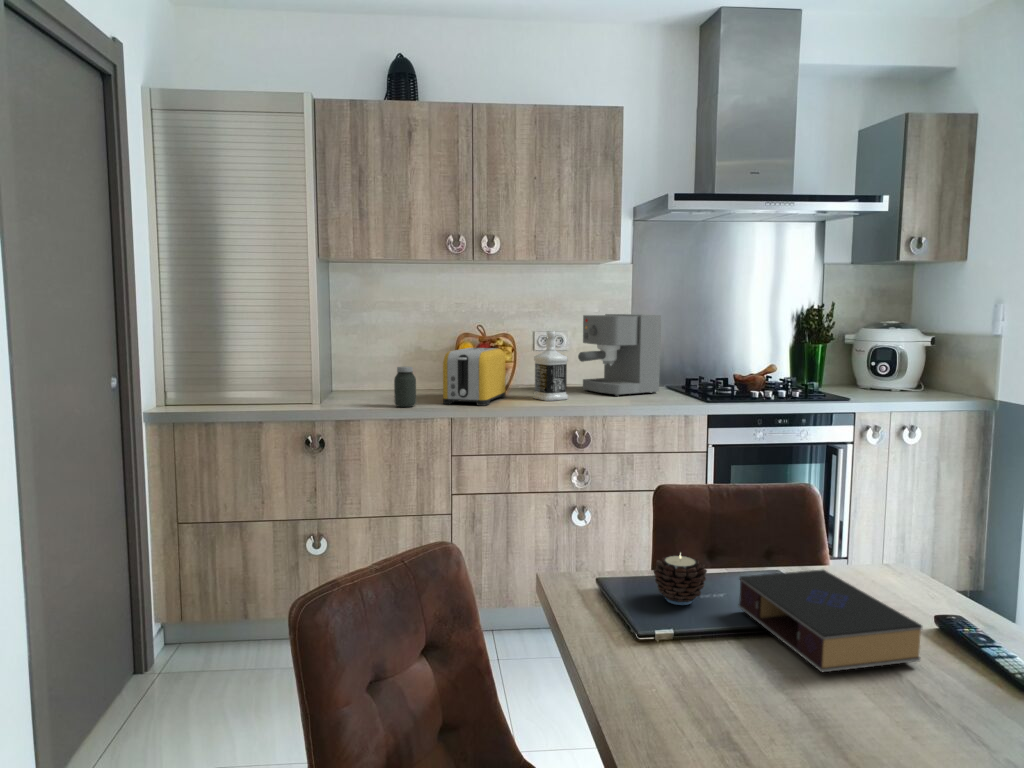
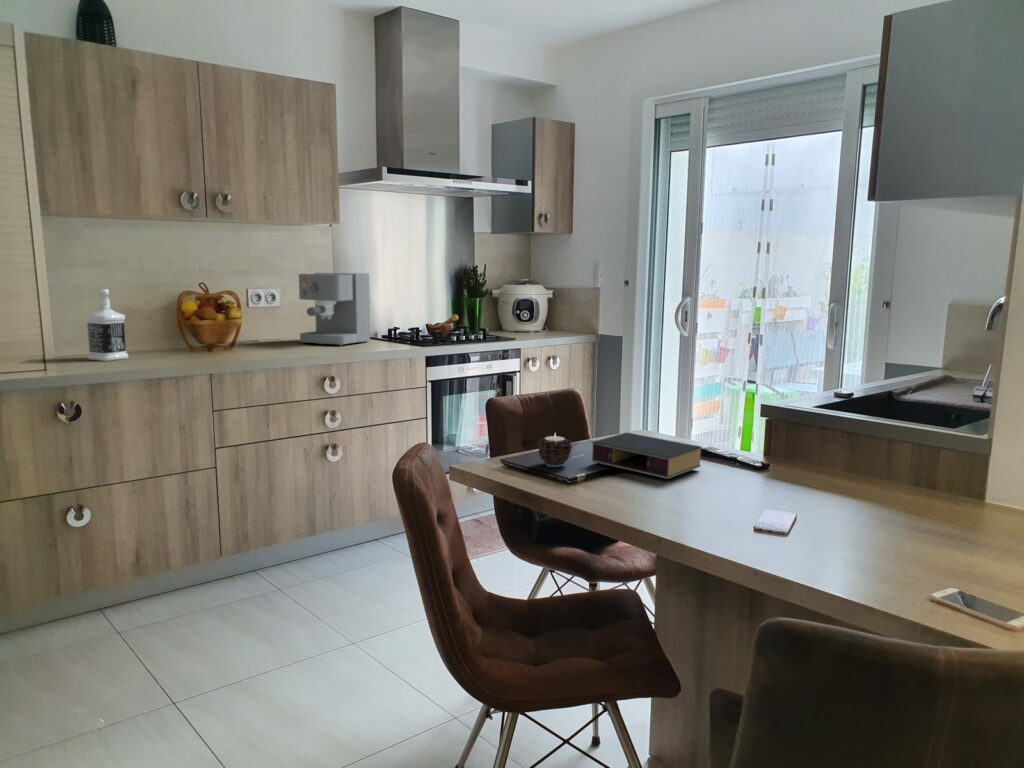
bottle: present [533,331,568,401] -> present [86,289,128,361]
toaster: present [443,348,505,406] -> none [194,306,244,361]
jar: present [394,367,416,407] -> none [151,326,175,366]

